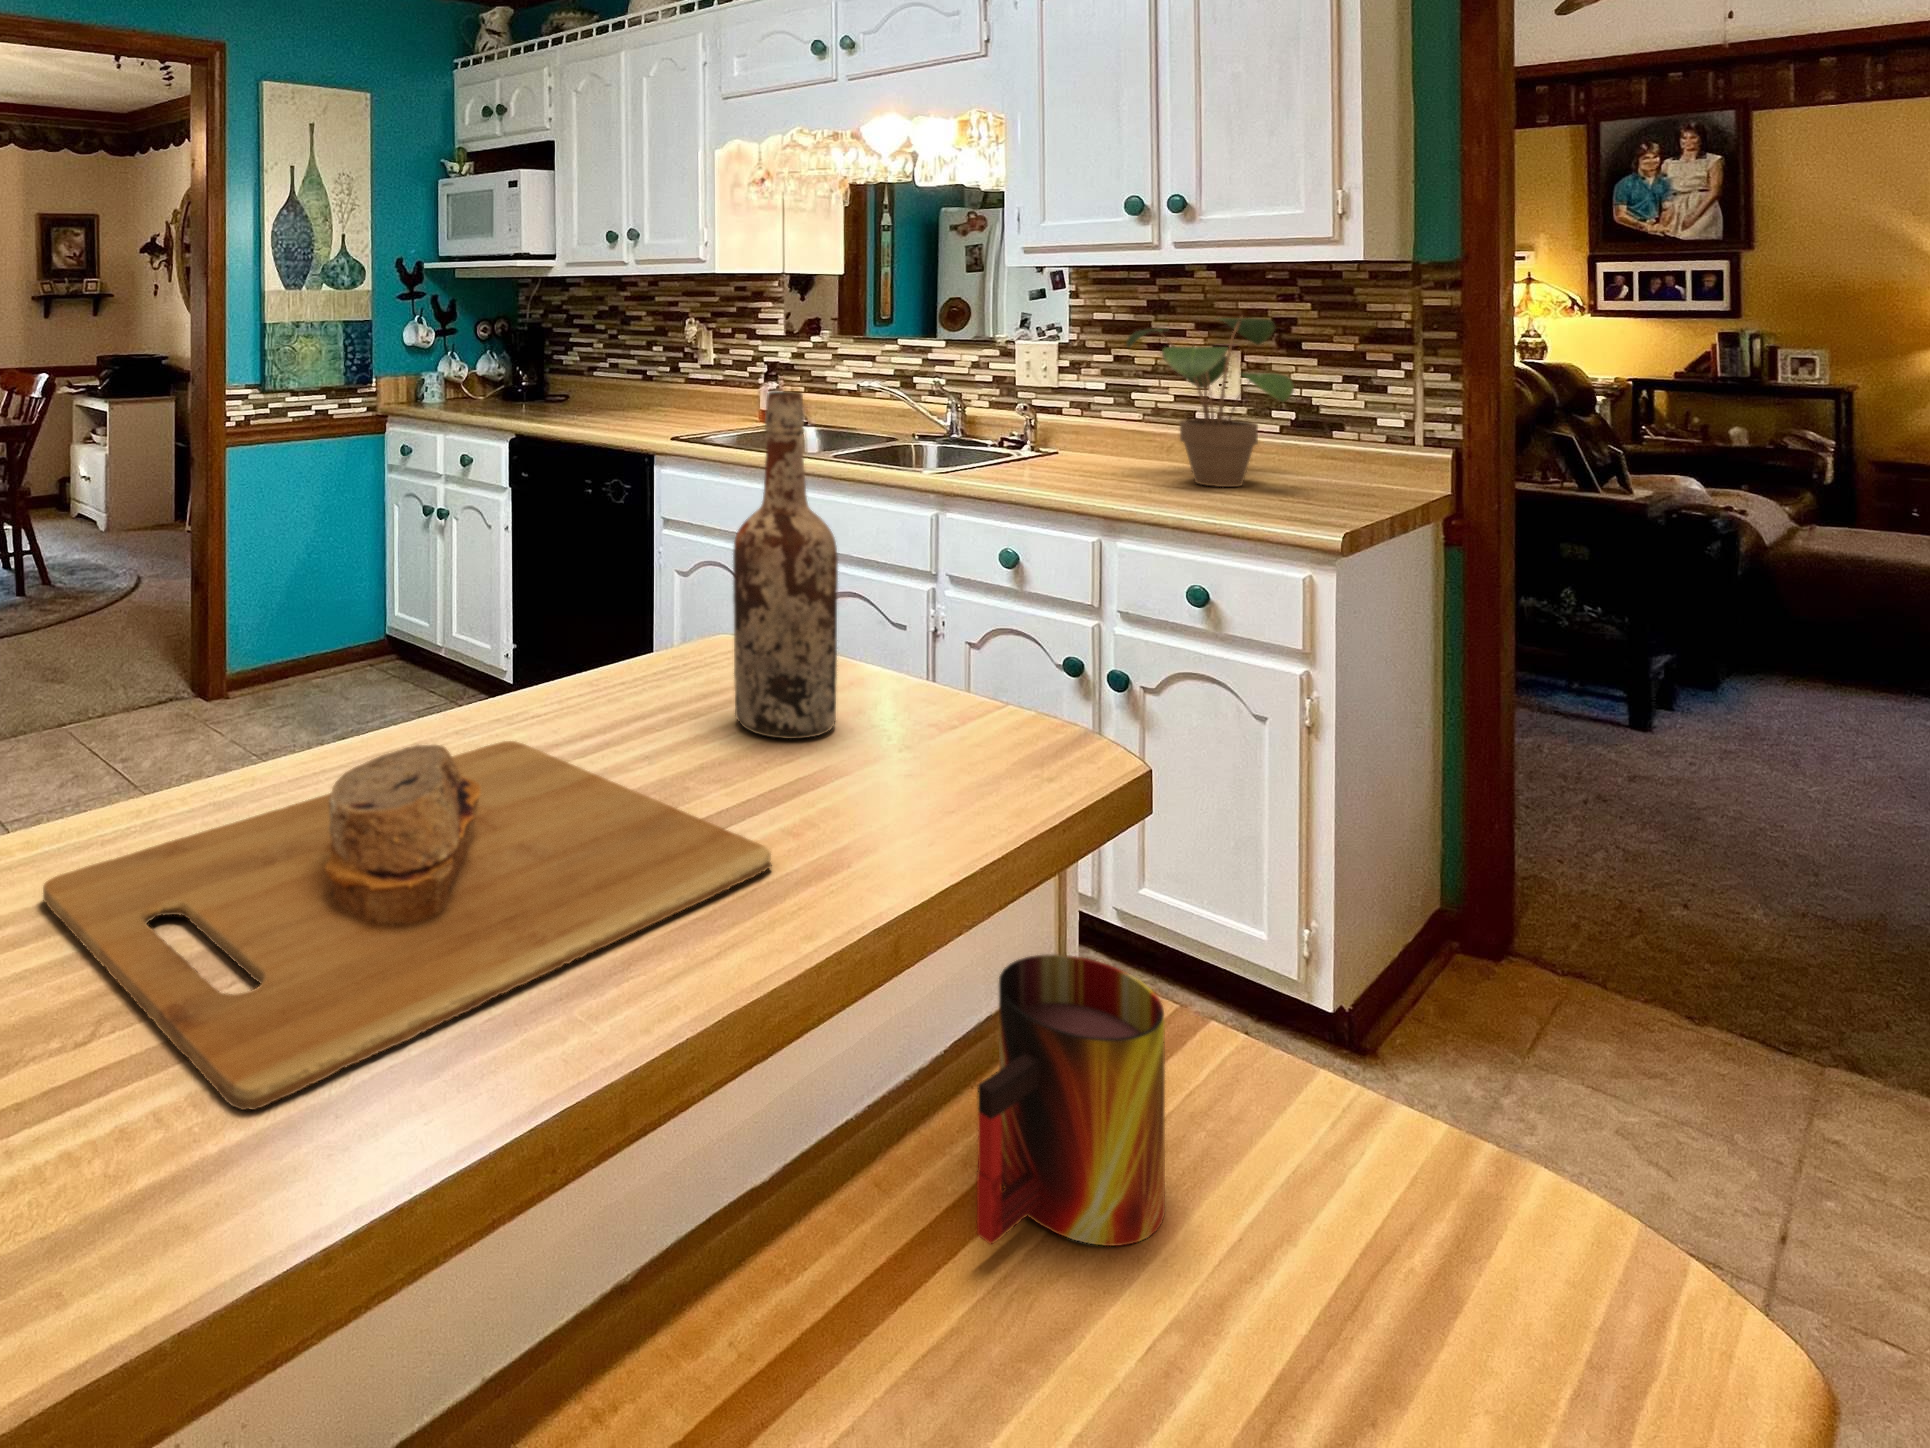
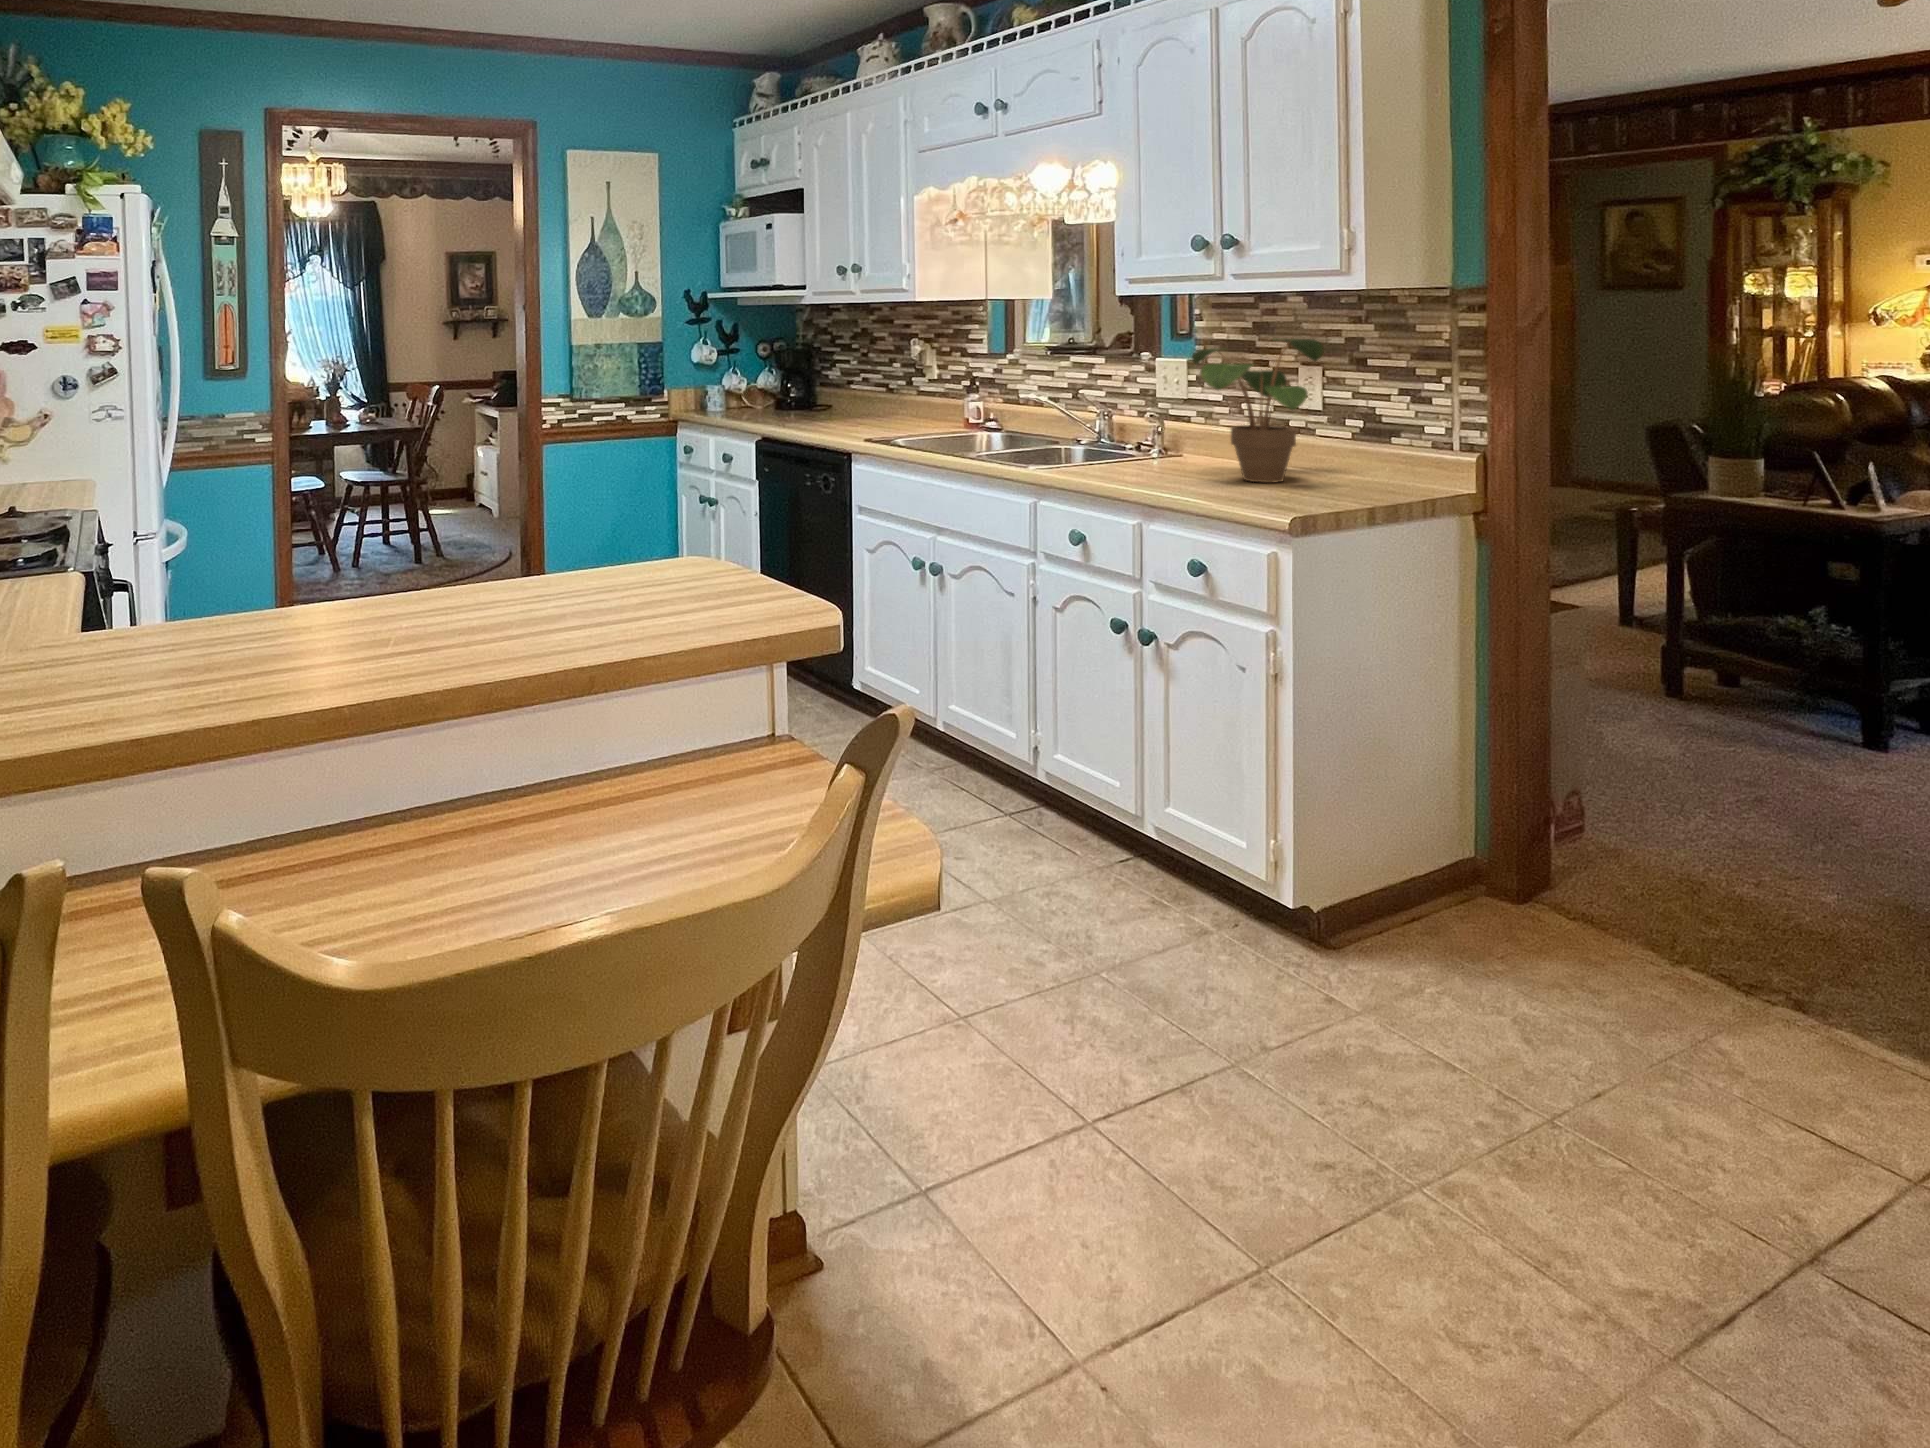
wine bottle: present [733,391,838,739] -> none [615,395,678,603]
cutting board: present [43,741,772,1110] -> none [194,579,539,692]
mug: present [977,954,1165,1246] -> none [577,697,699,827]

